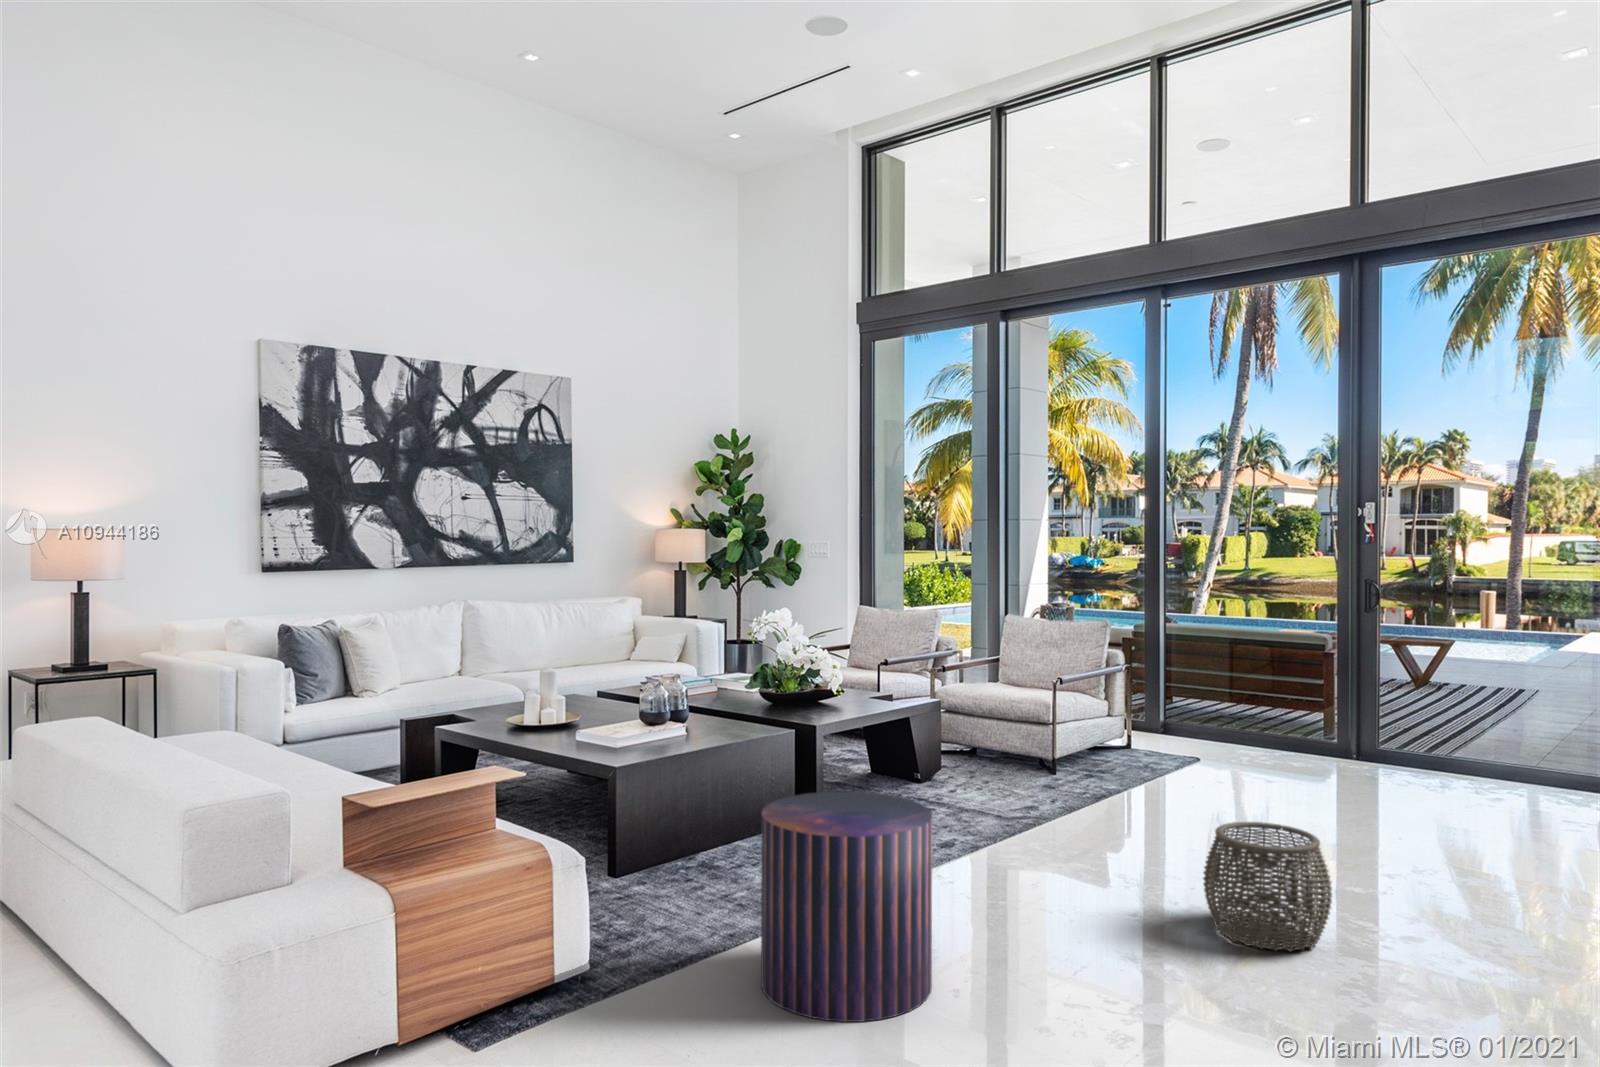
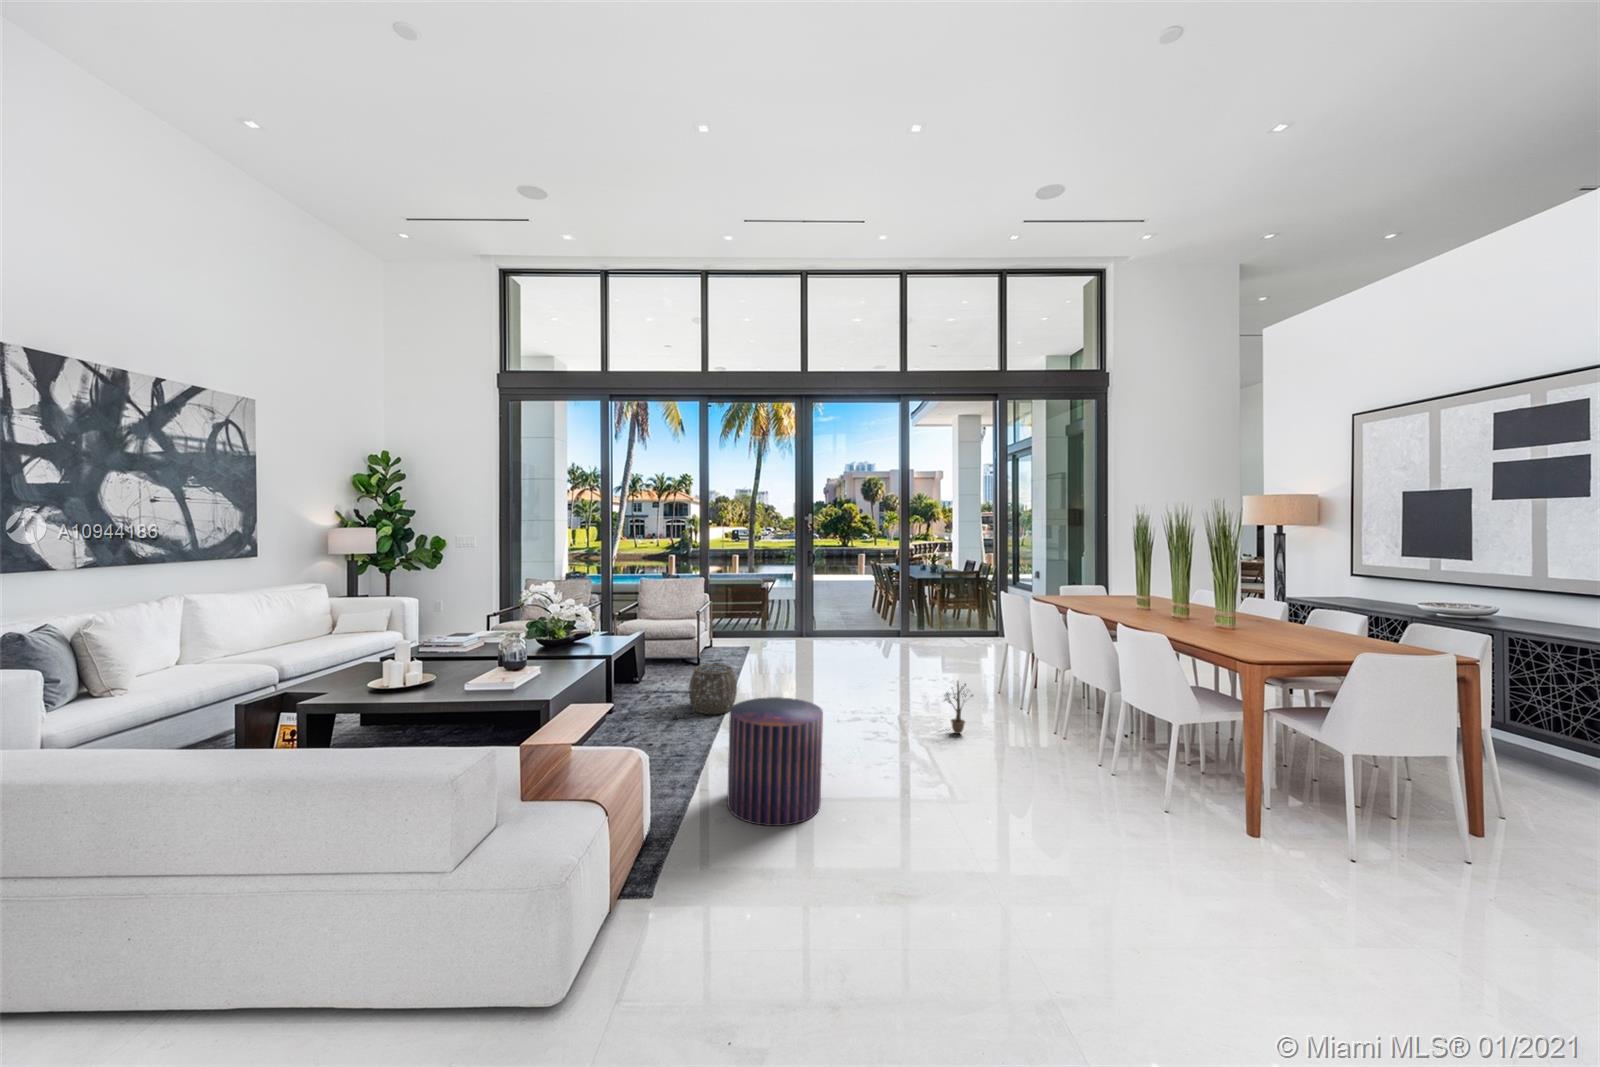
woven basket: present [1203,822,1332,951] -> present [689,664,737,714]
decorative plant: none [1395,858,1513,996] -> present [945,682,973,734]

